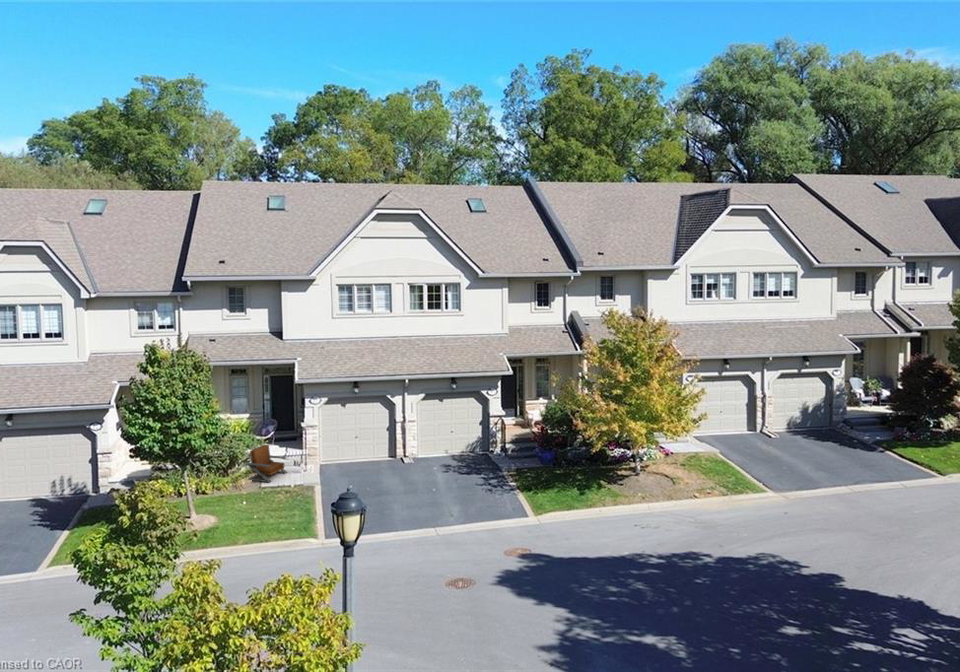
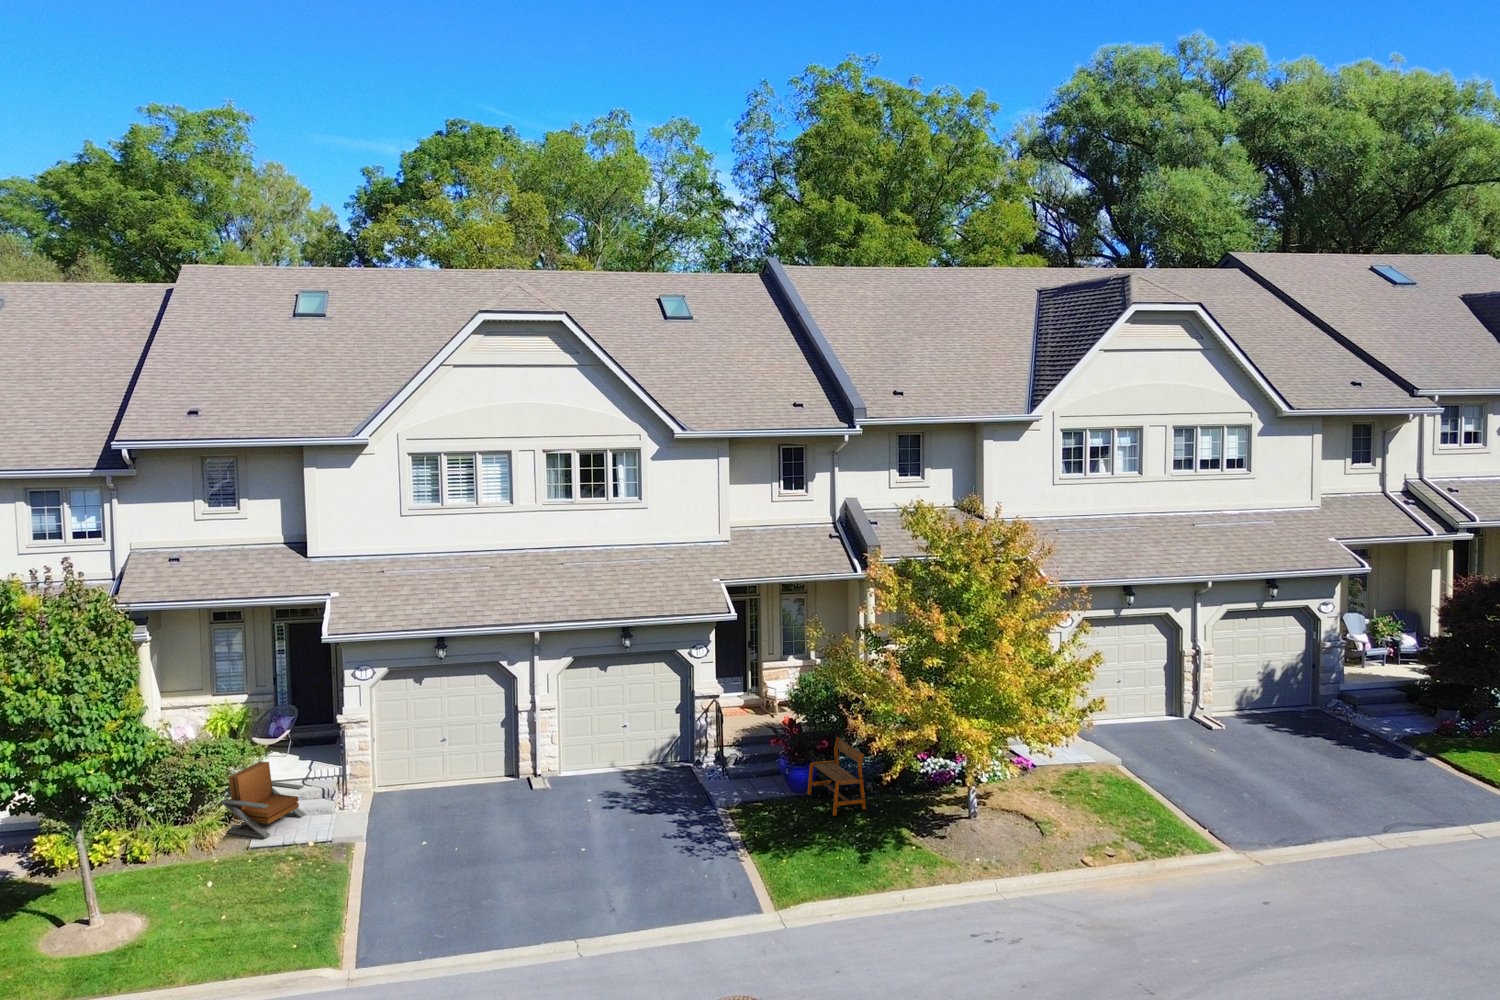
bench: none [550,436,581,476] -> present [807,737,866,816]

